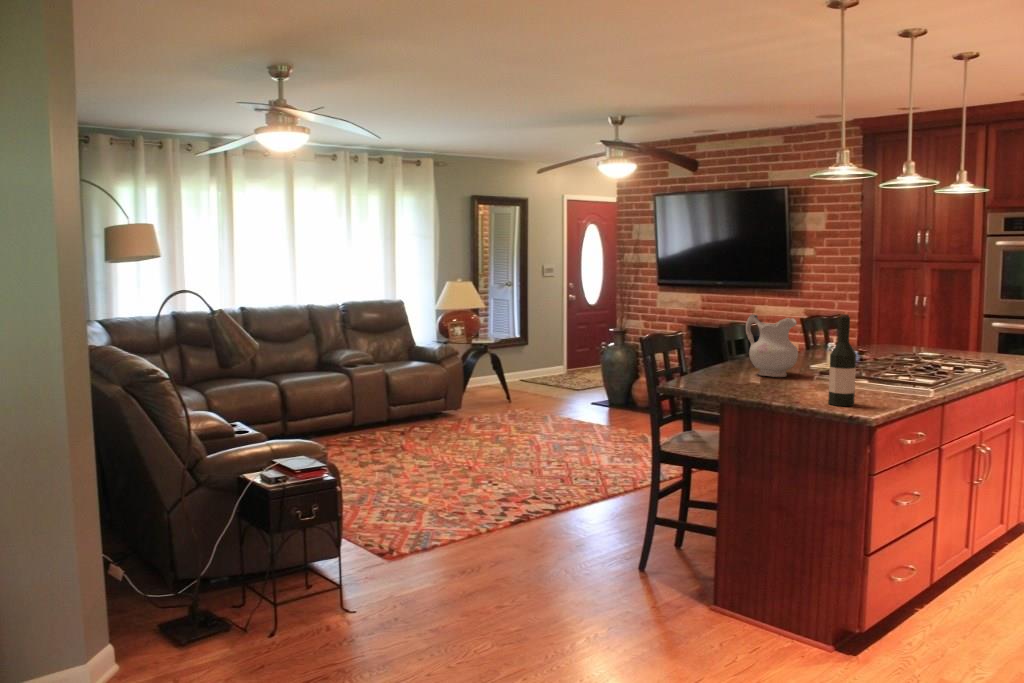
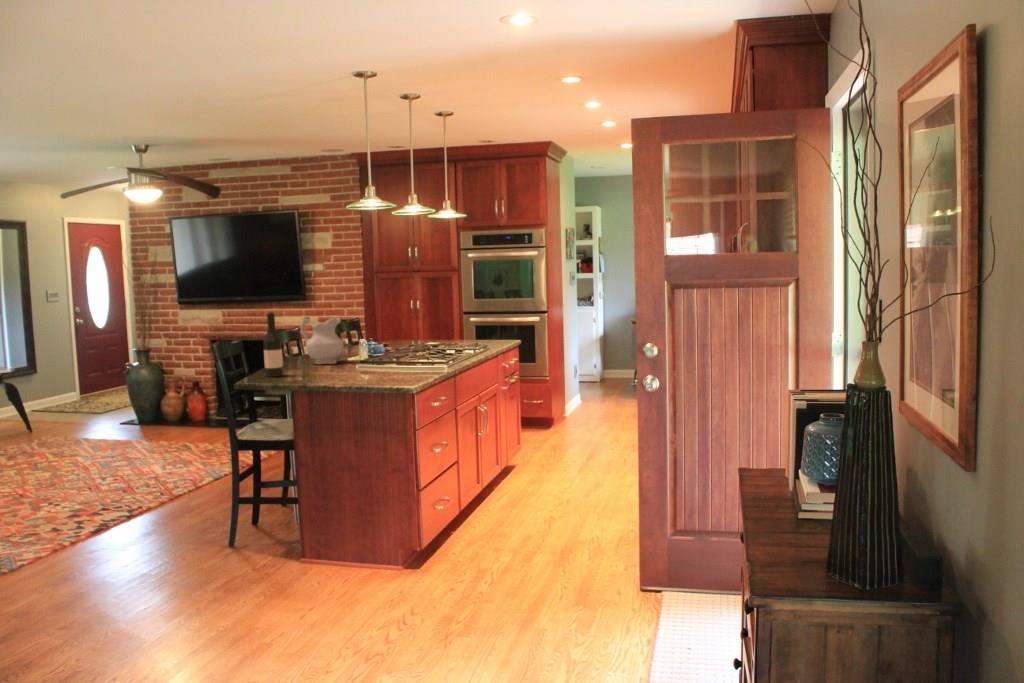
wine bottle: present [828,314,856,406] -> present [263,312,283,377]

